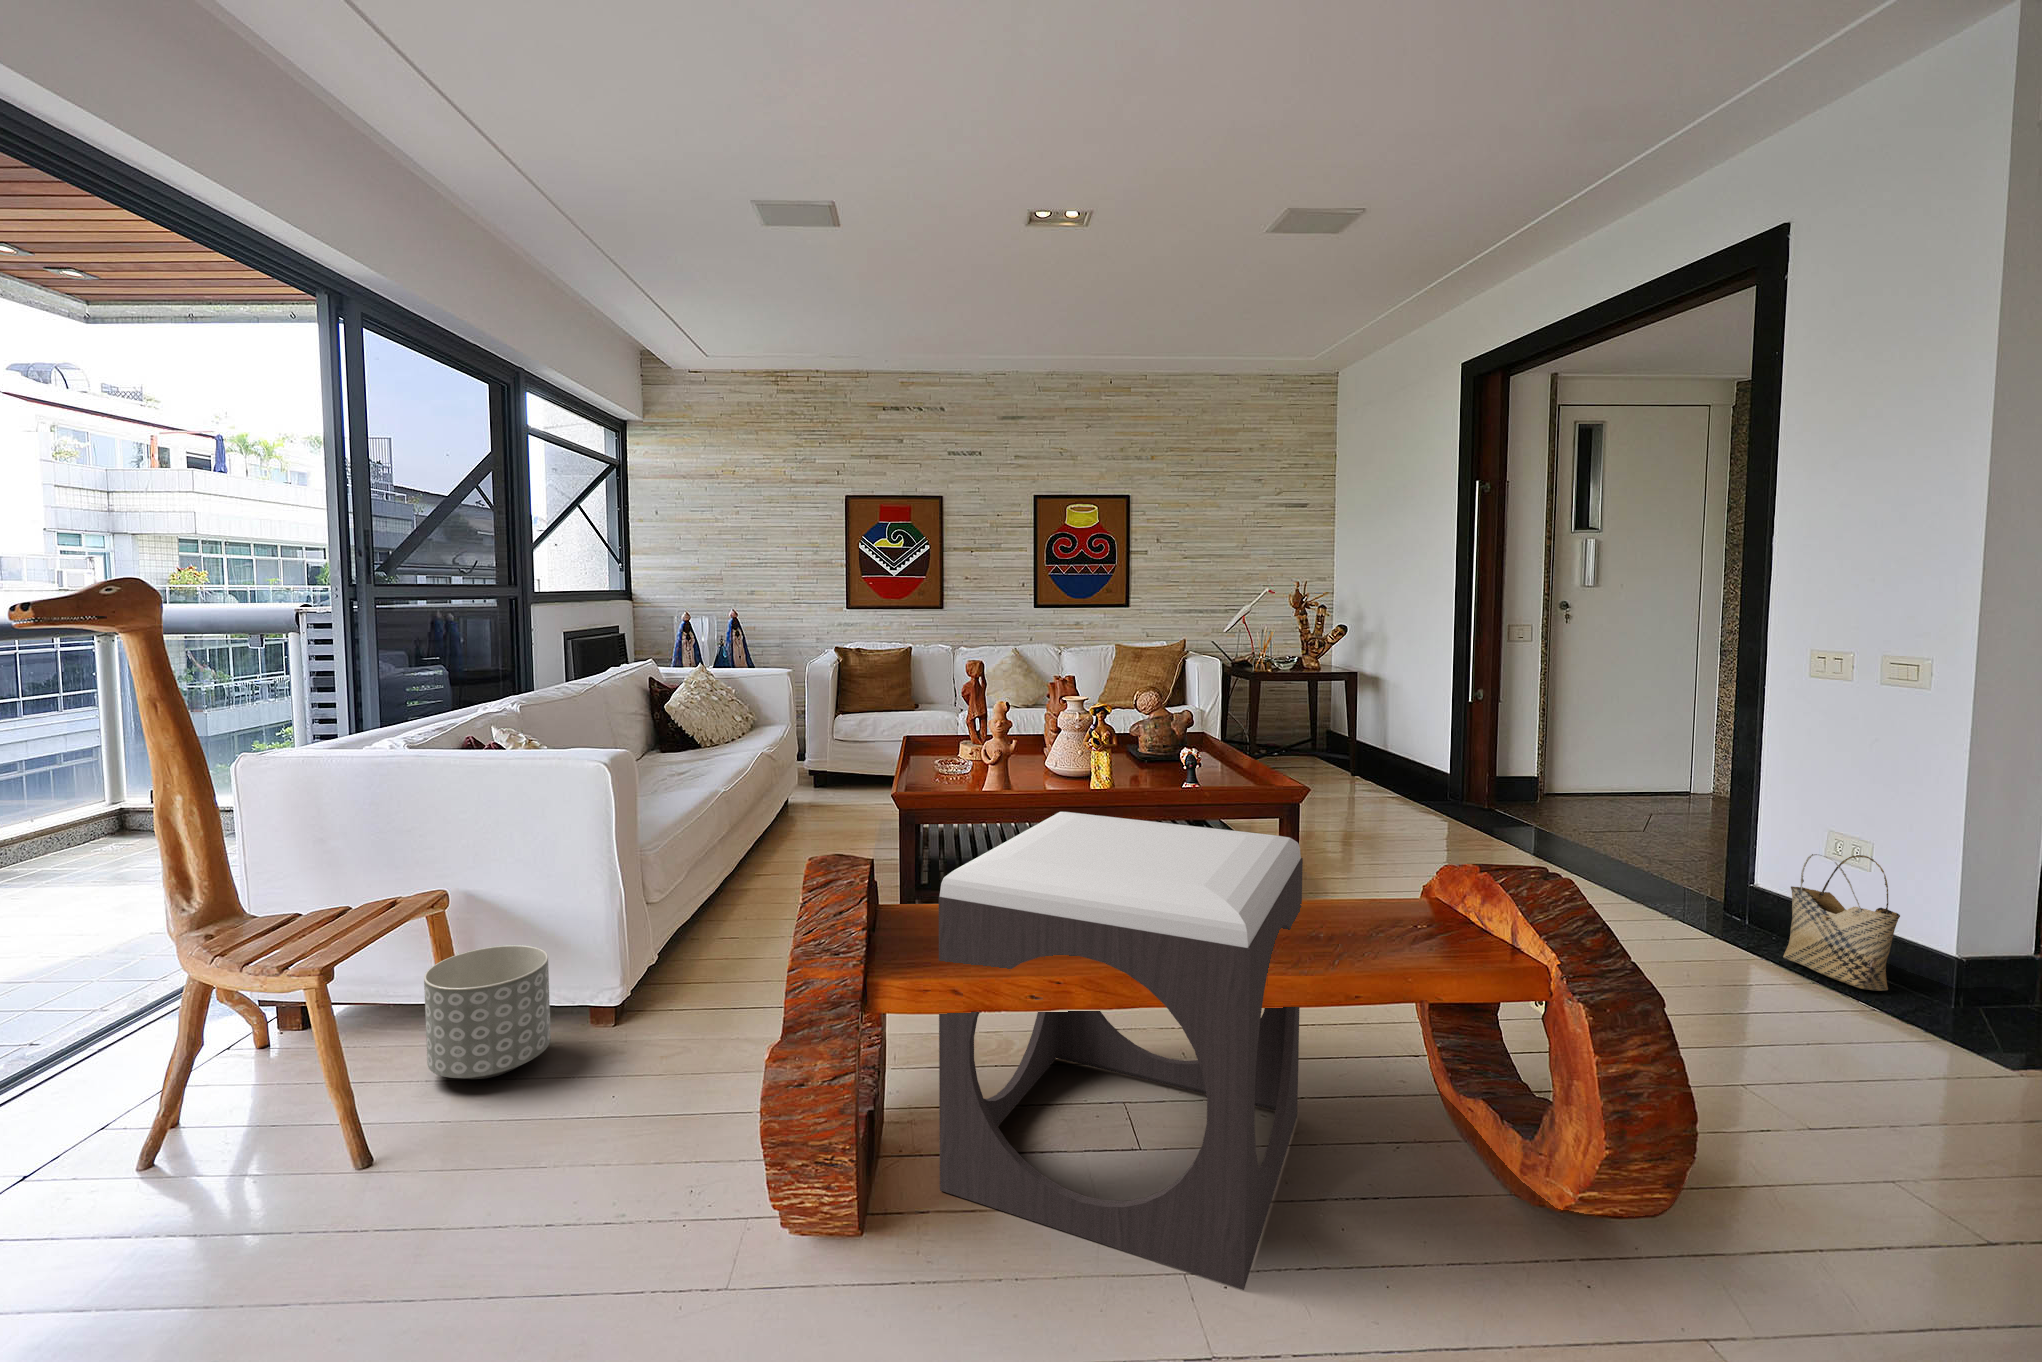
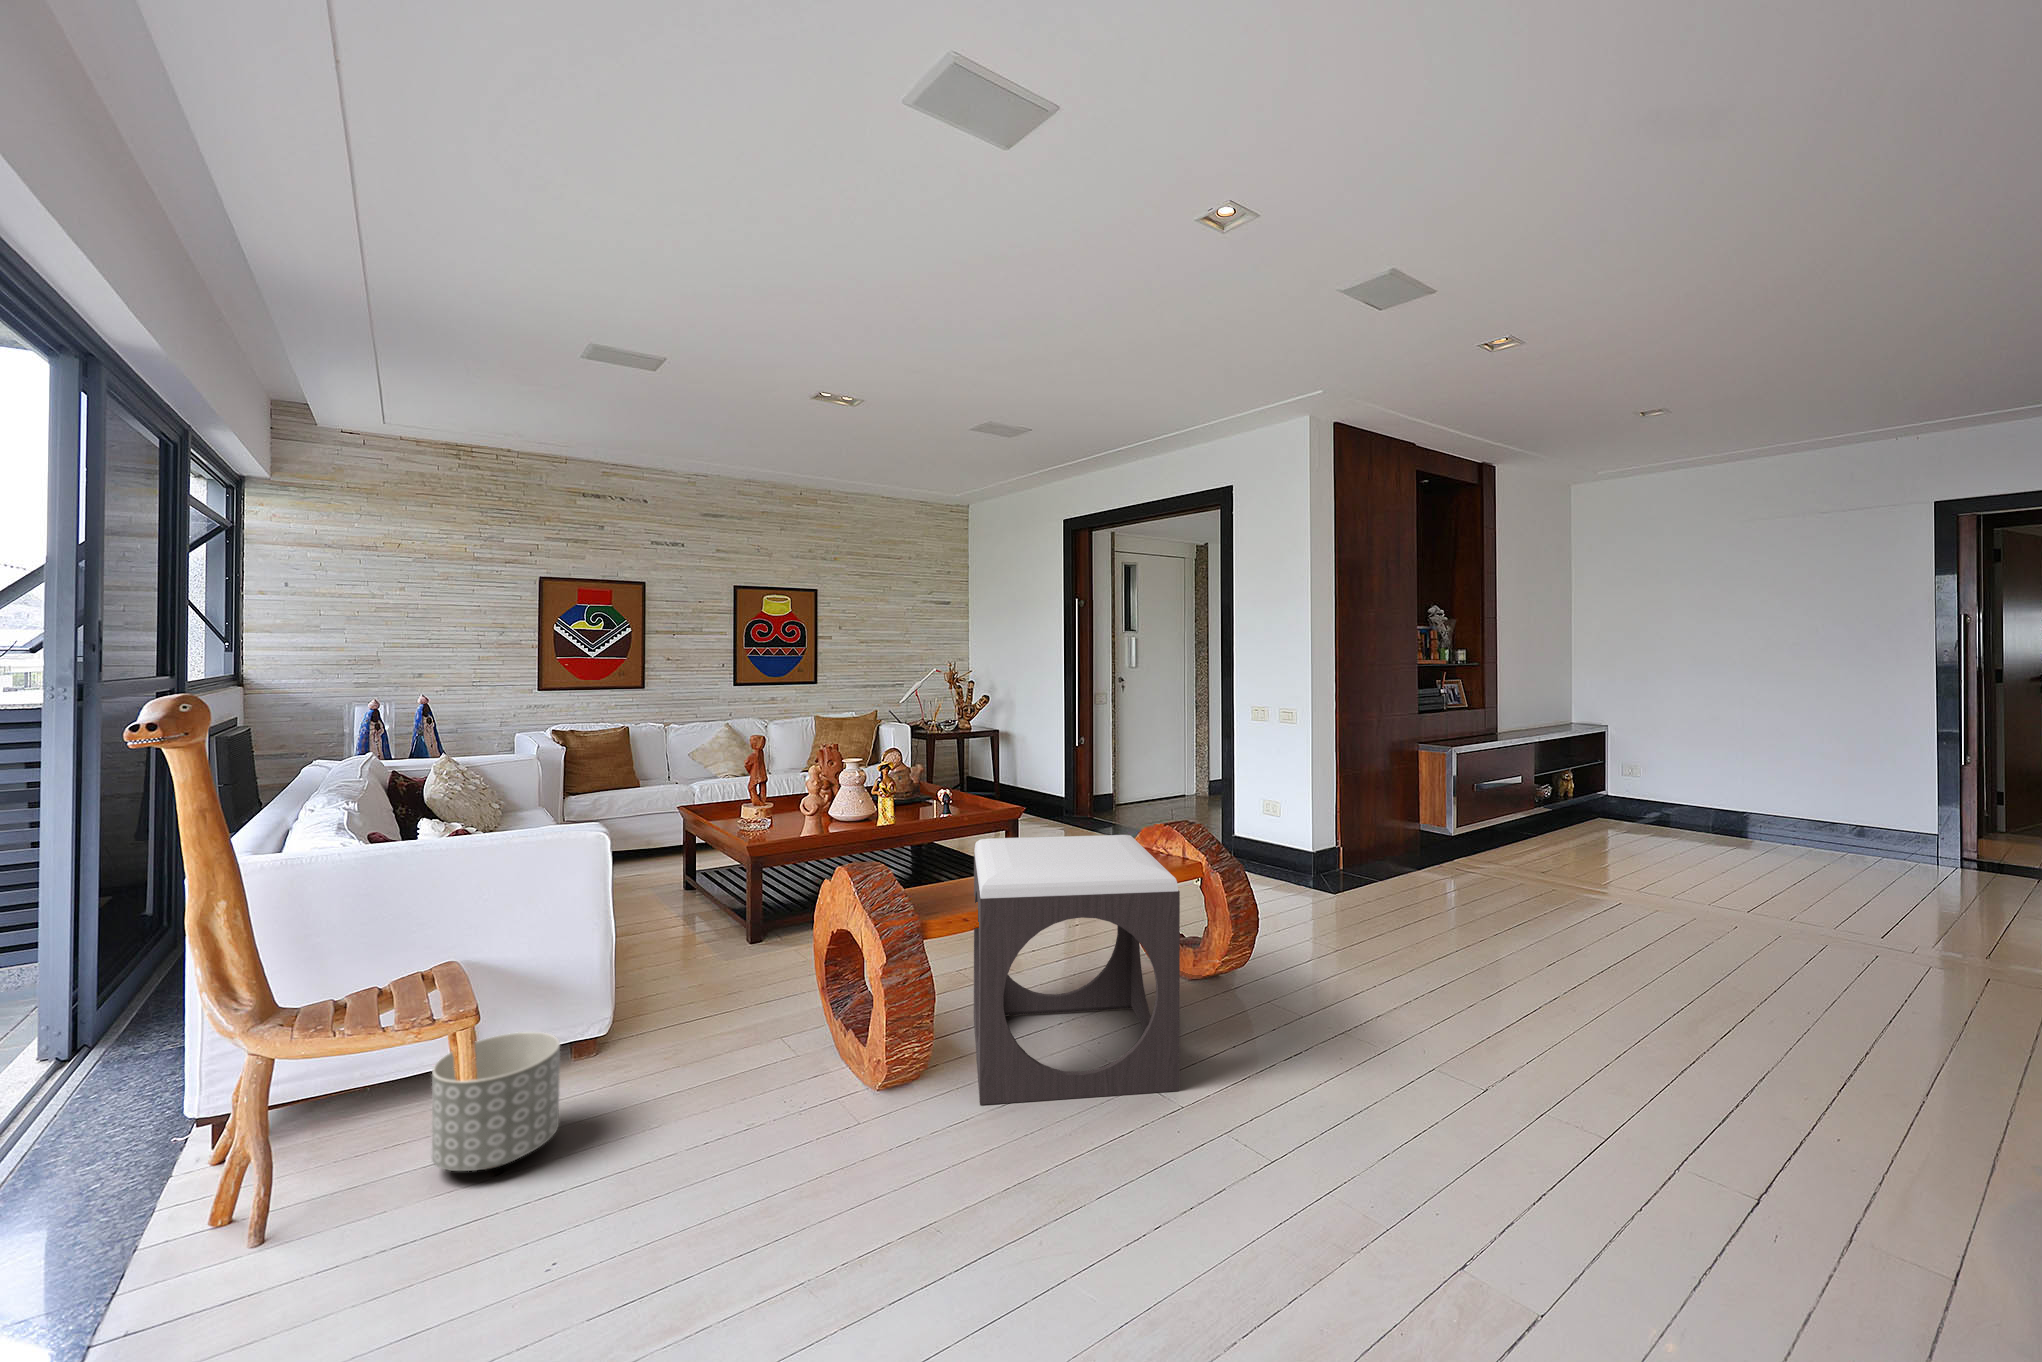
woven basket: present [1783,854,1900,991] -> none [1285,817,1333,887]

